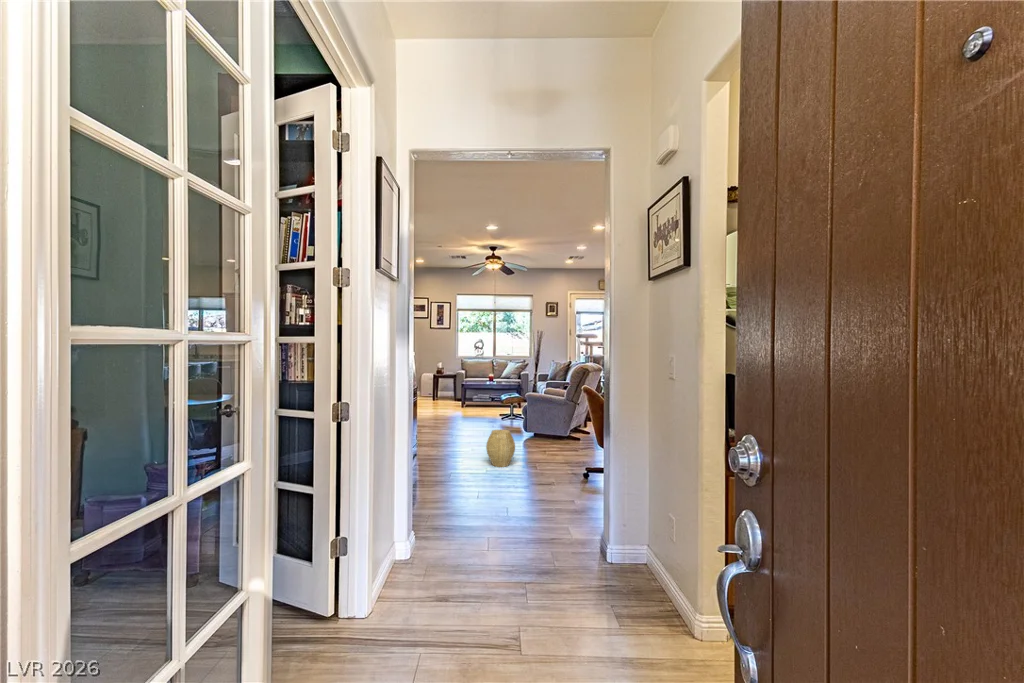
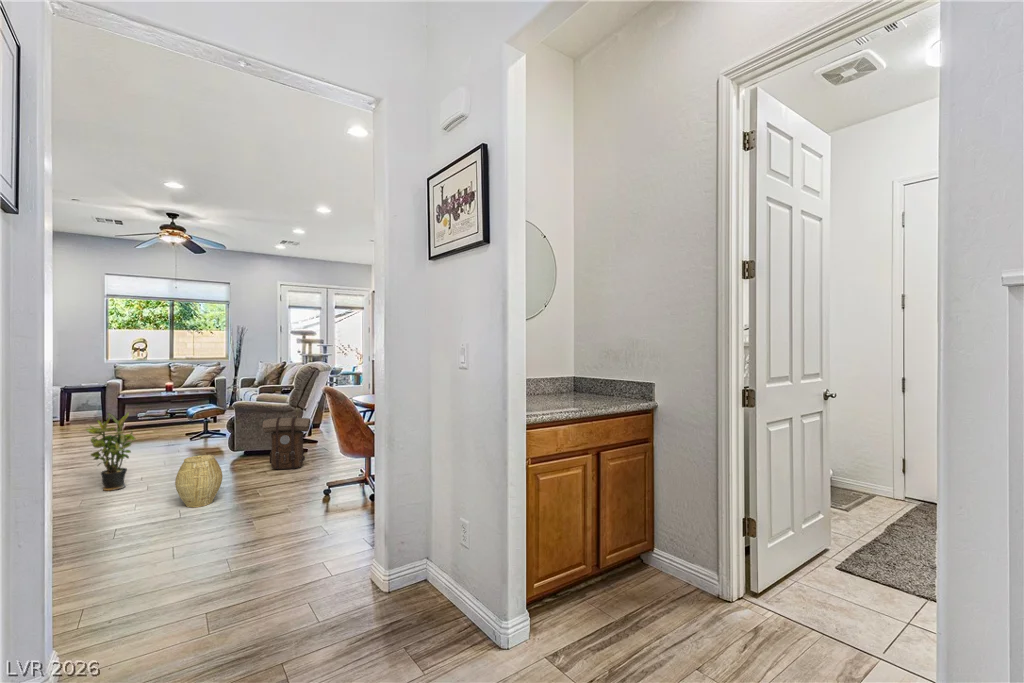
potted plant: none [440,393,467,447] -> present [86,412,135,491]
backpack: none [546,407,581,451] -> present [263,417,311,470]

